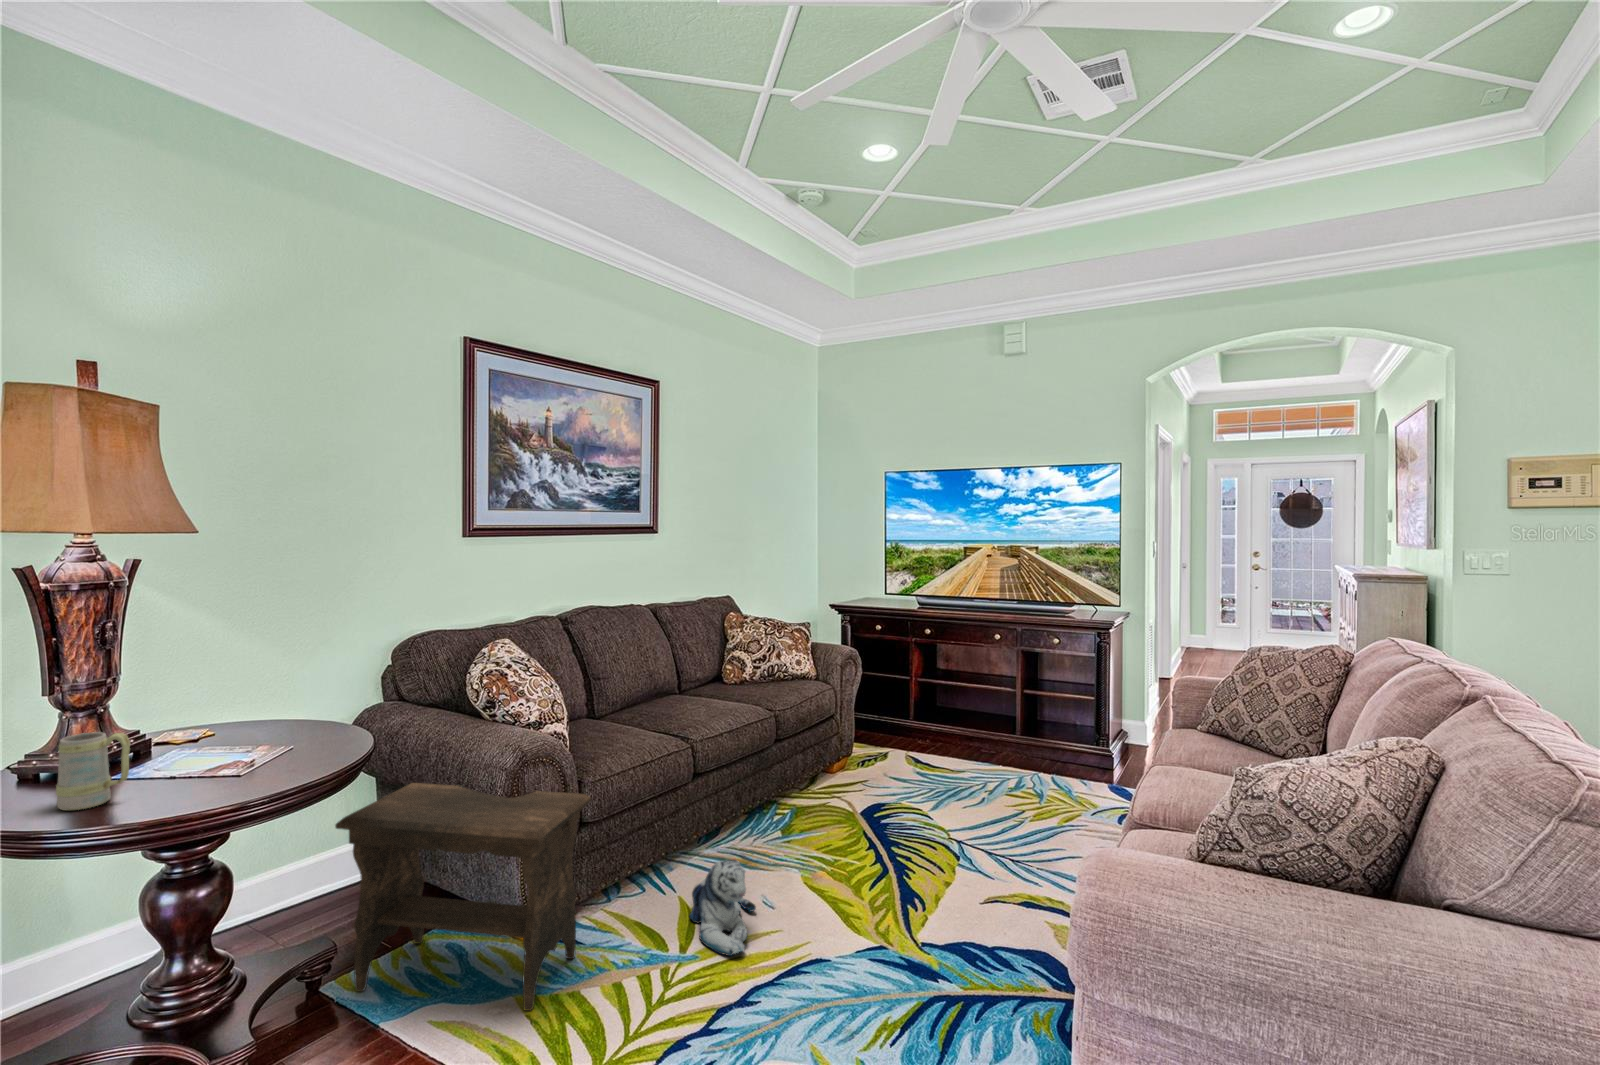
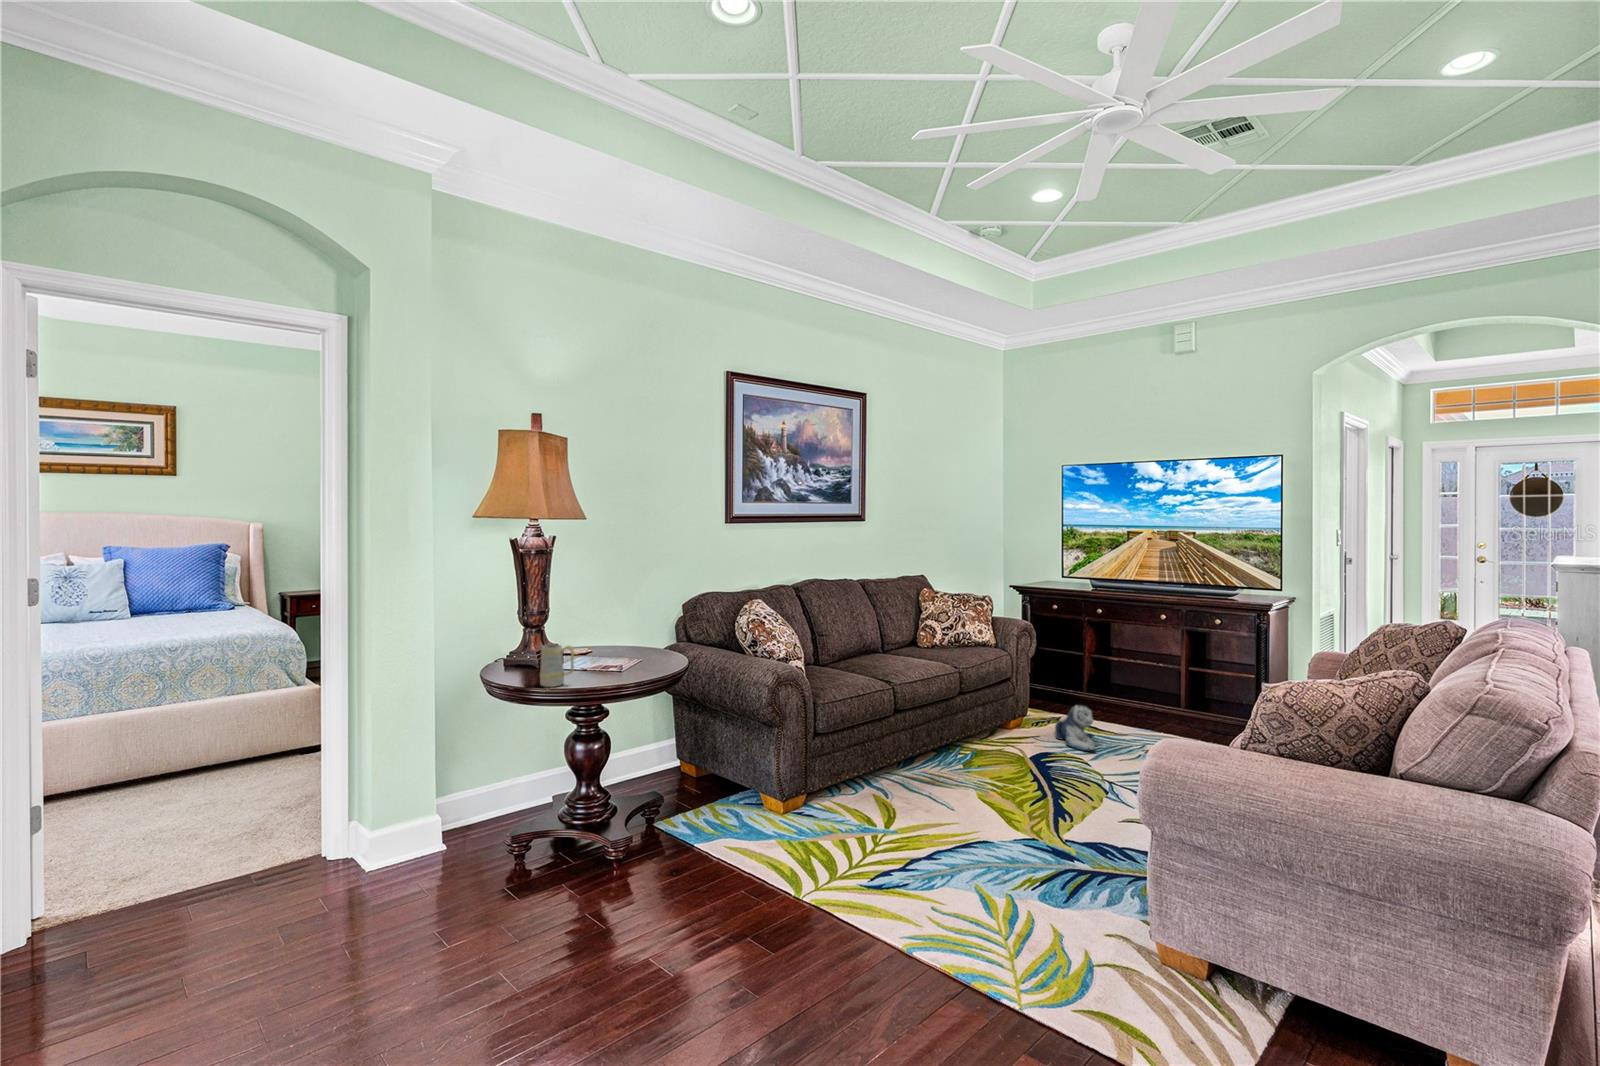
footstool: present [335,783,591,1011] -> none [666,696,826,846]
plush toy: present [689,860,756,956] -> present [1055,705,1096,751]

